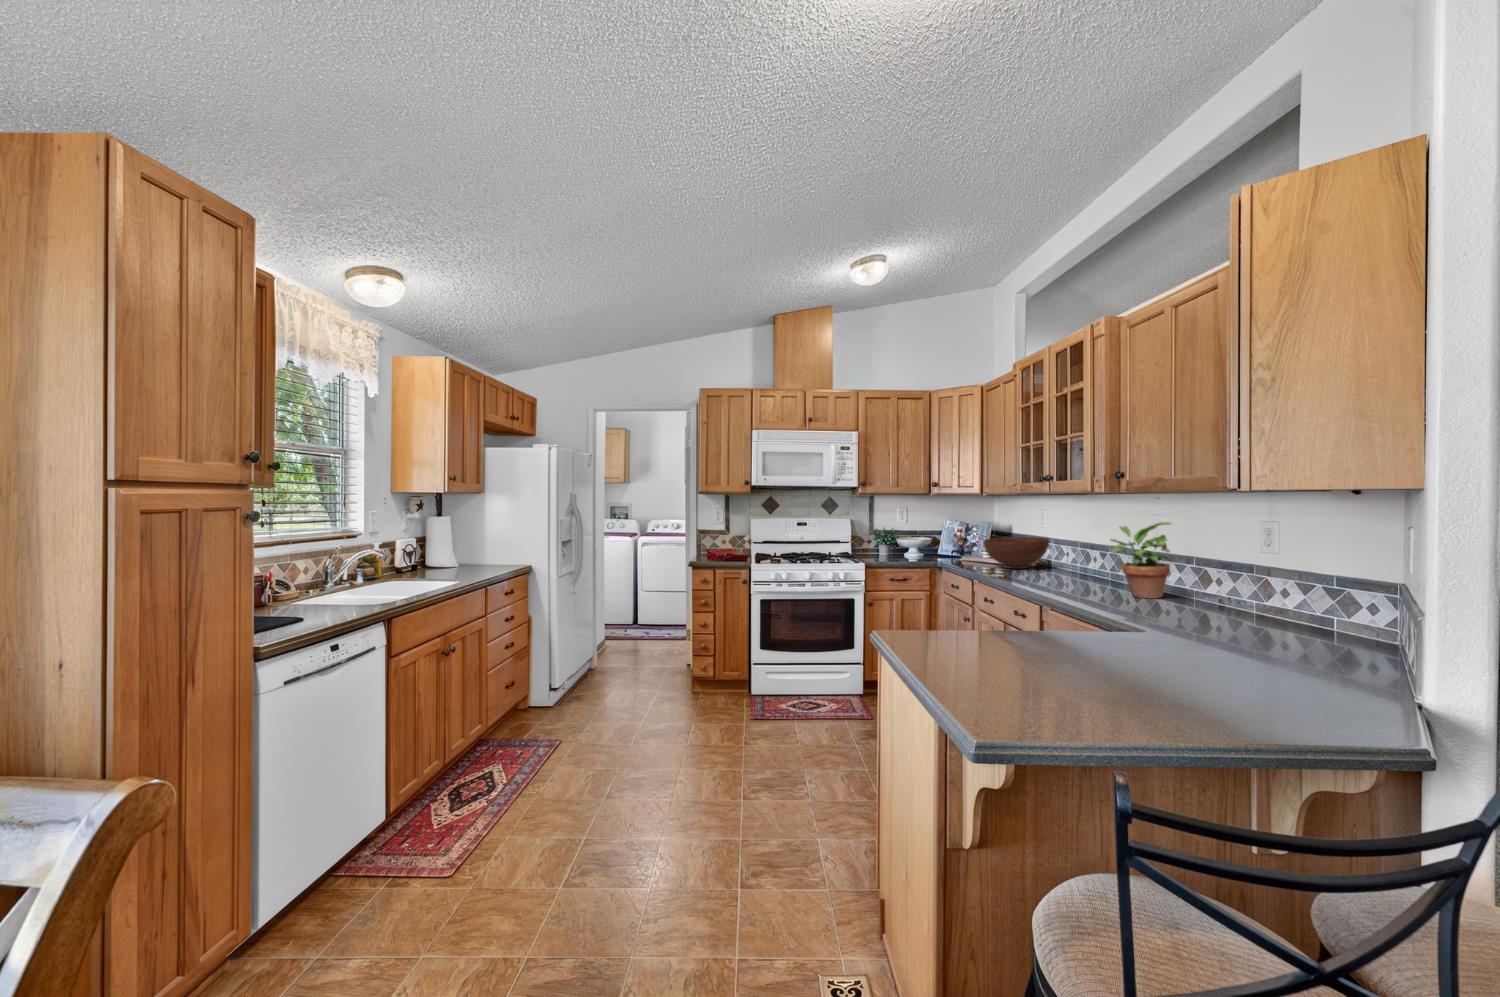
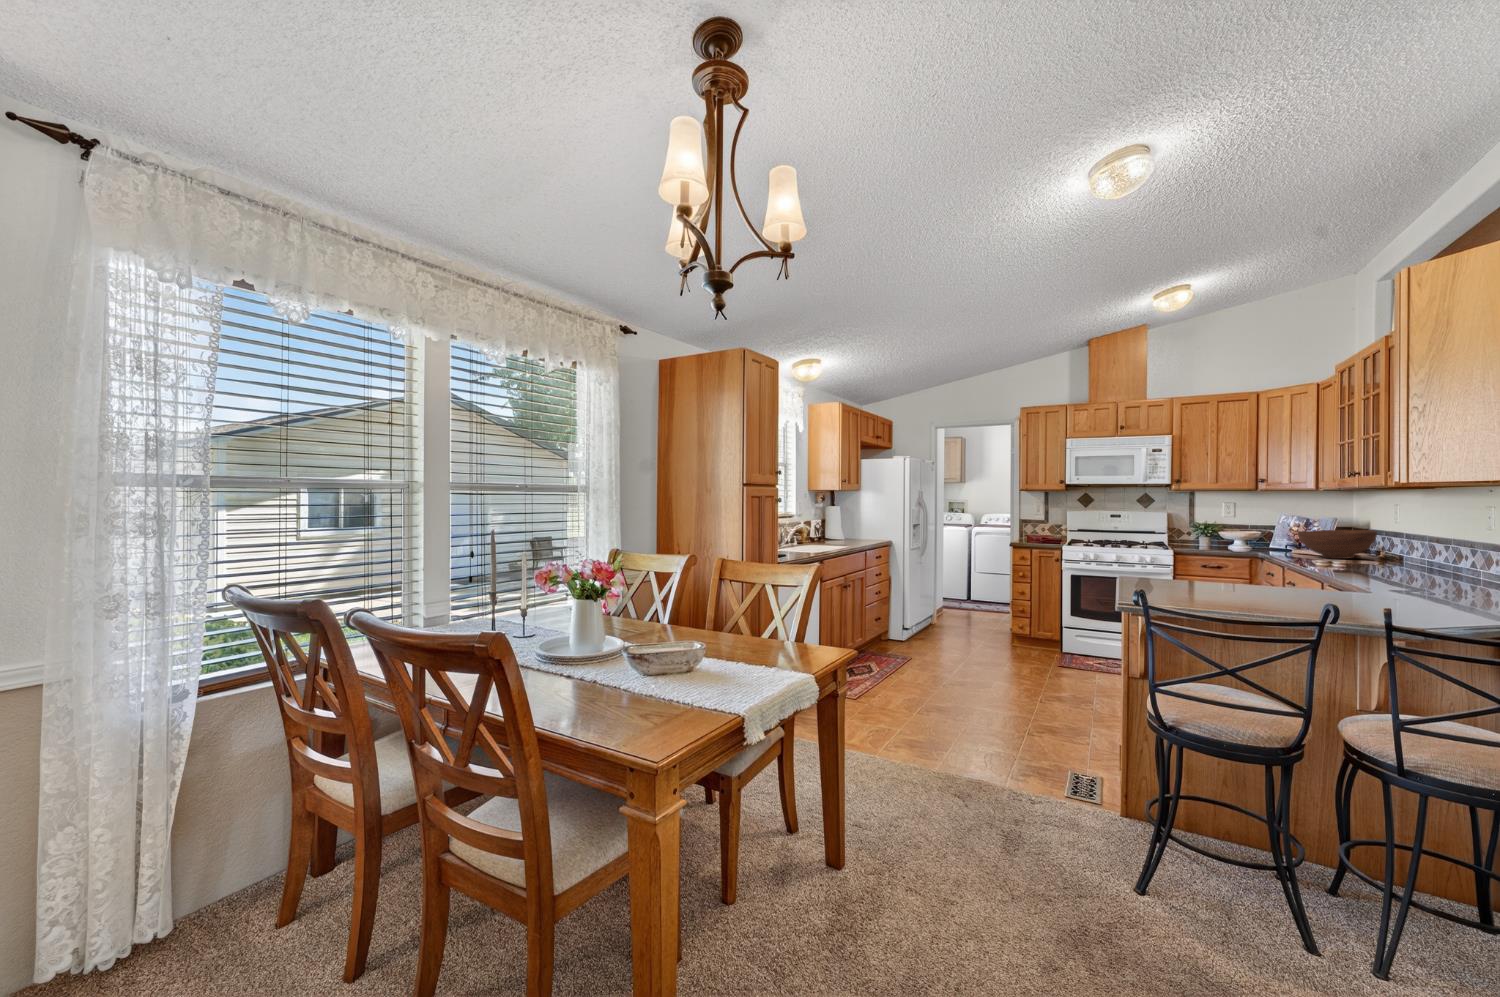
potted plant: present [1111,522,1172,598] -> none [1383,512,1457,579]

